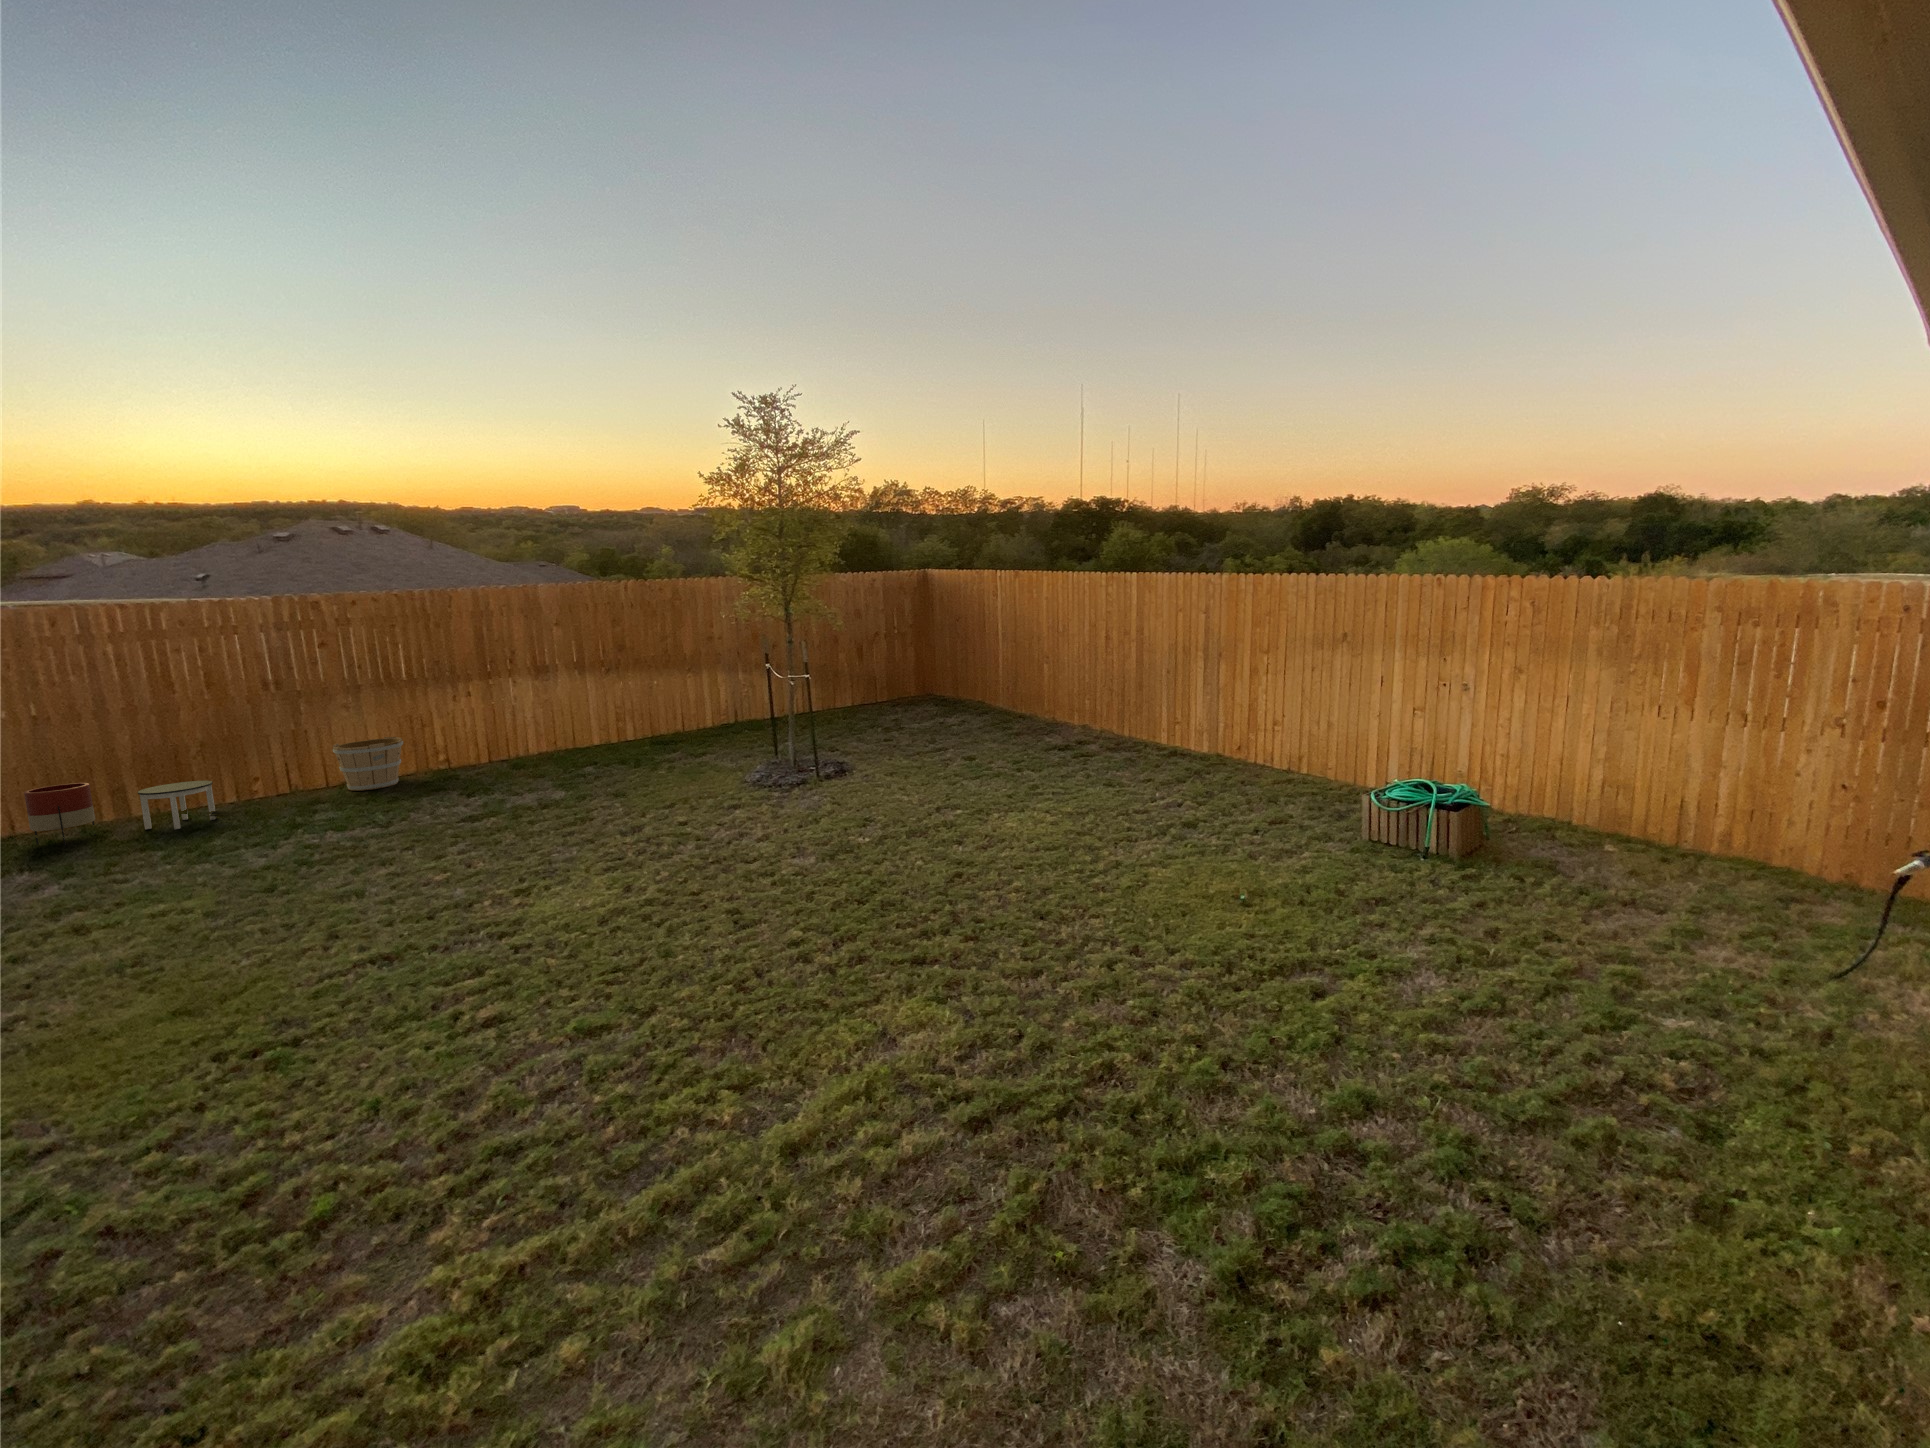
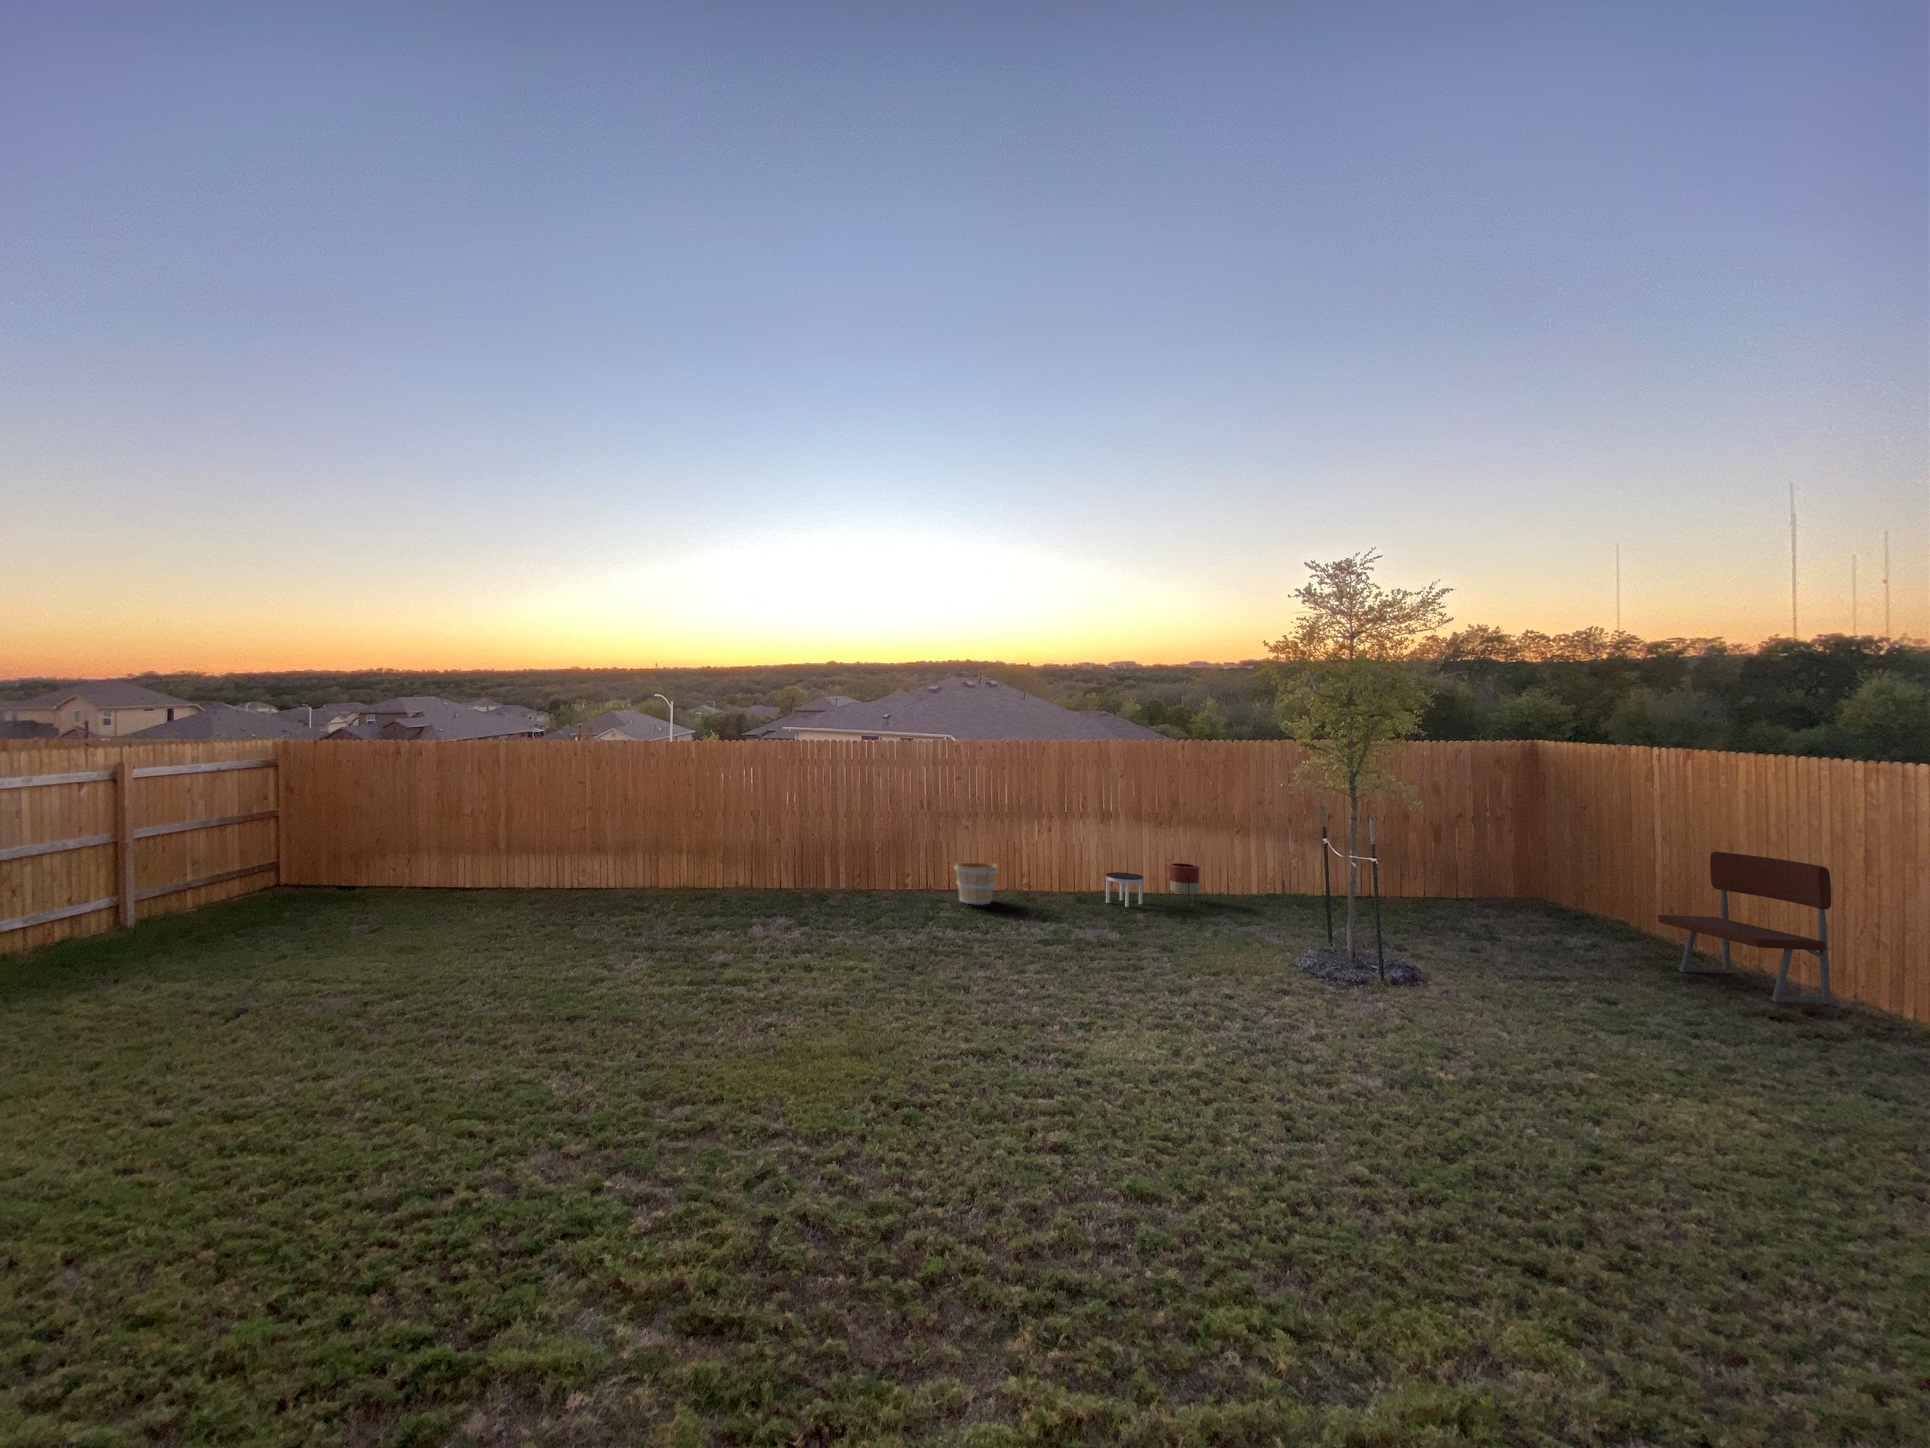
bench: none [990,640,1072,732] -> present [1658,852,1834,1004]
round table: present [138,781,216,829] -> present [1106,872,1143,907]
planter: present [24,783,96,846] -> present [1169,863,1199,906]

